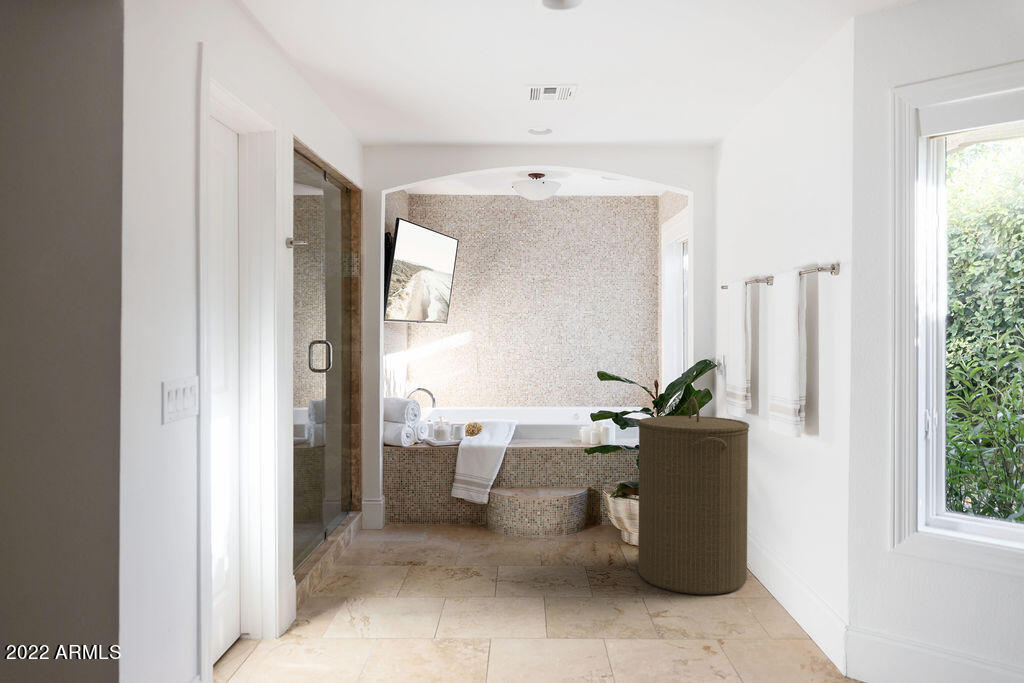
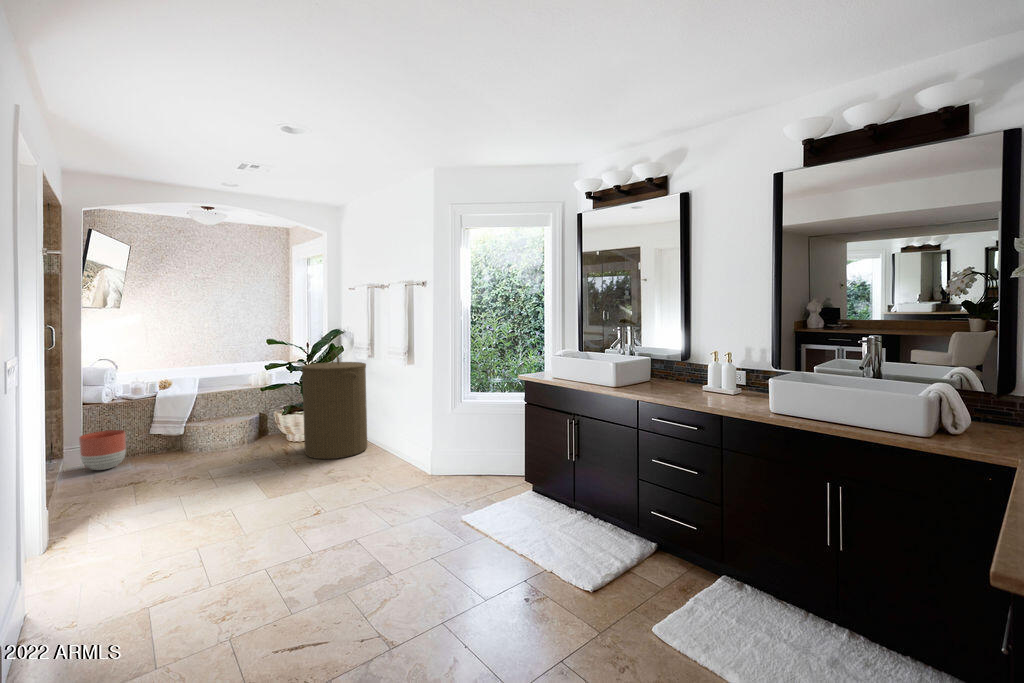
planter: none [373,484,419,537] -> present [79,430,126,470]

